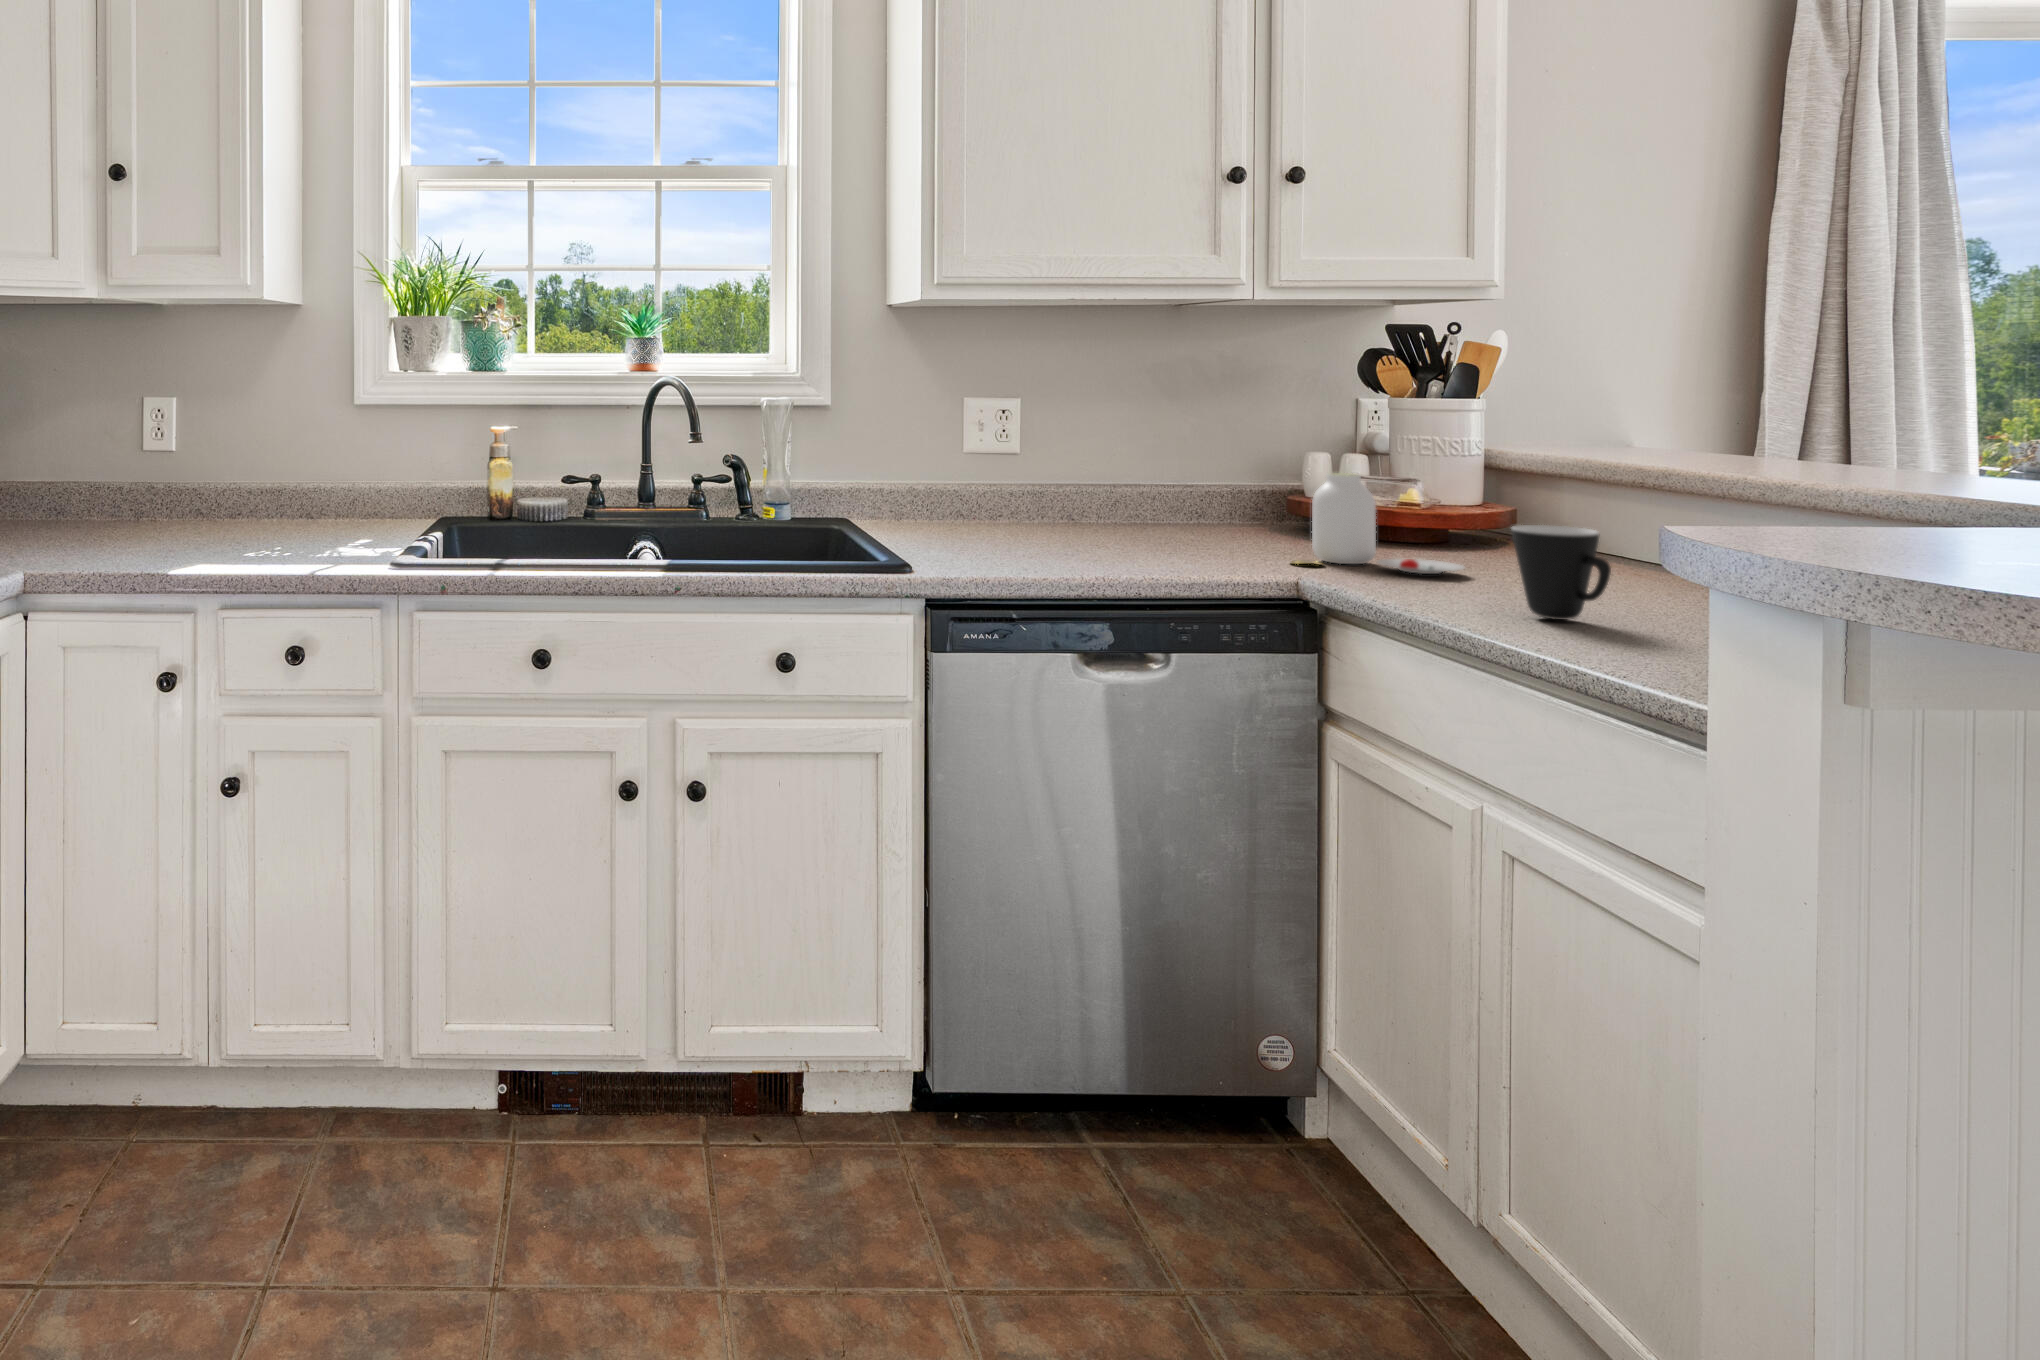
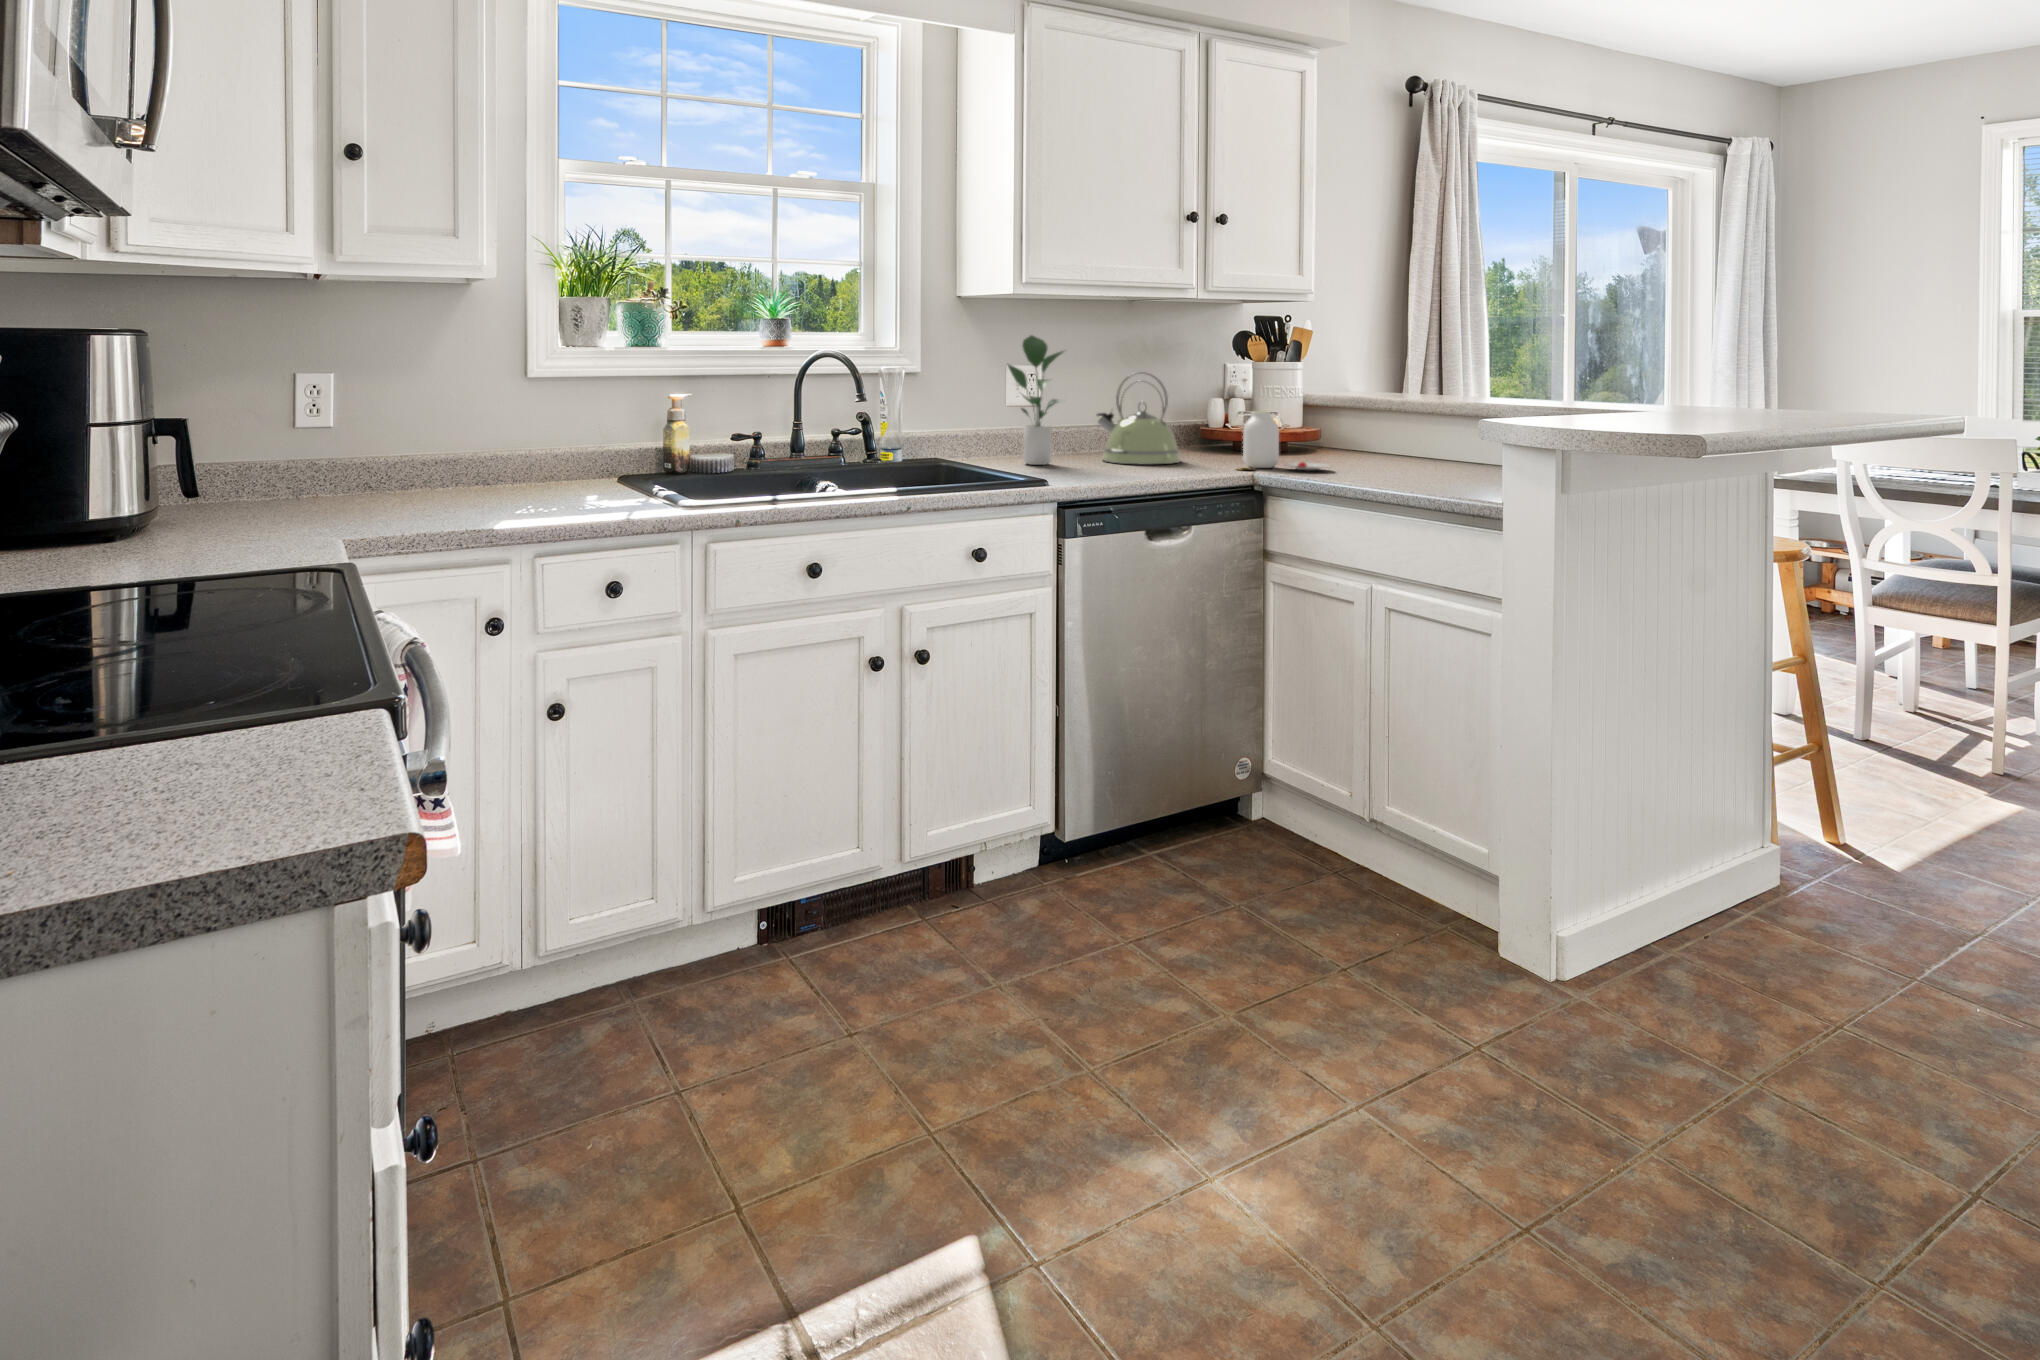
potted plant: none [941,355,1033,536] -> present [1008,335,1063,465]
kettle: none [1101,408,1226,546] -> present [1097,372,1181,464]
mug: present [1511,525,1611,620] -> none [1386,435,1436,487]

